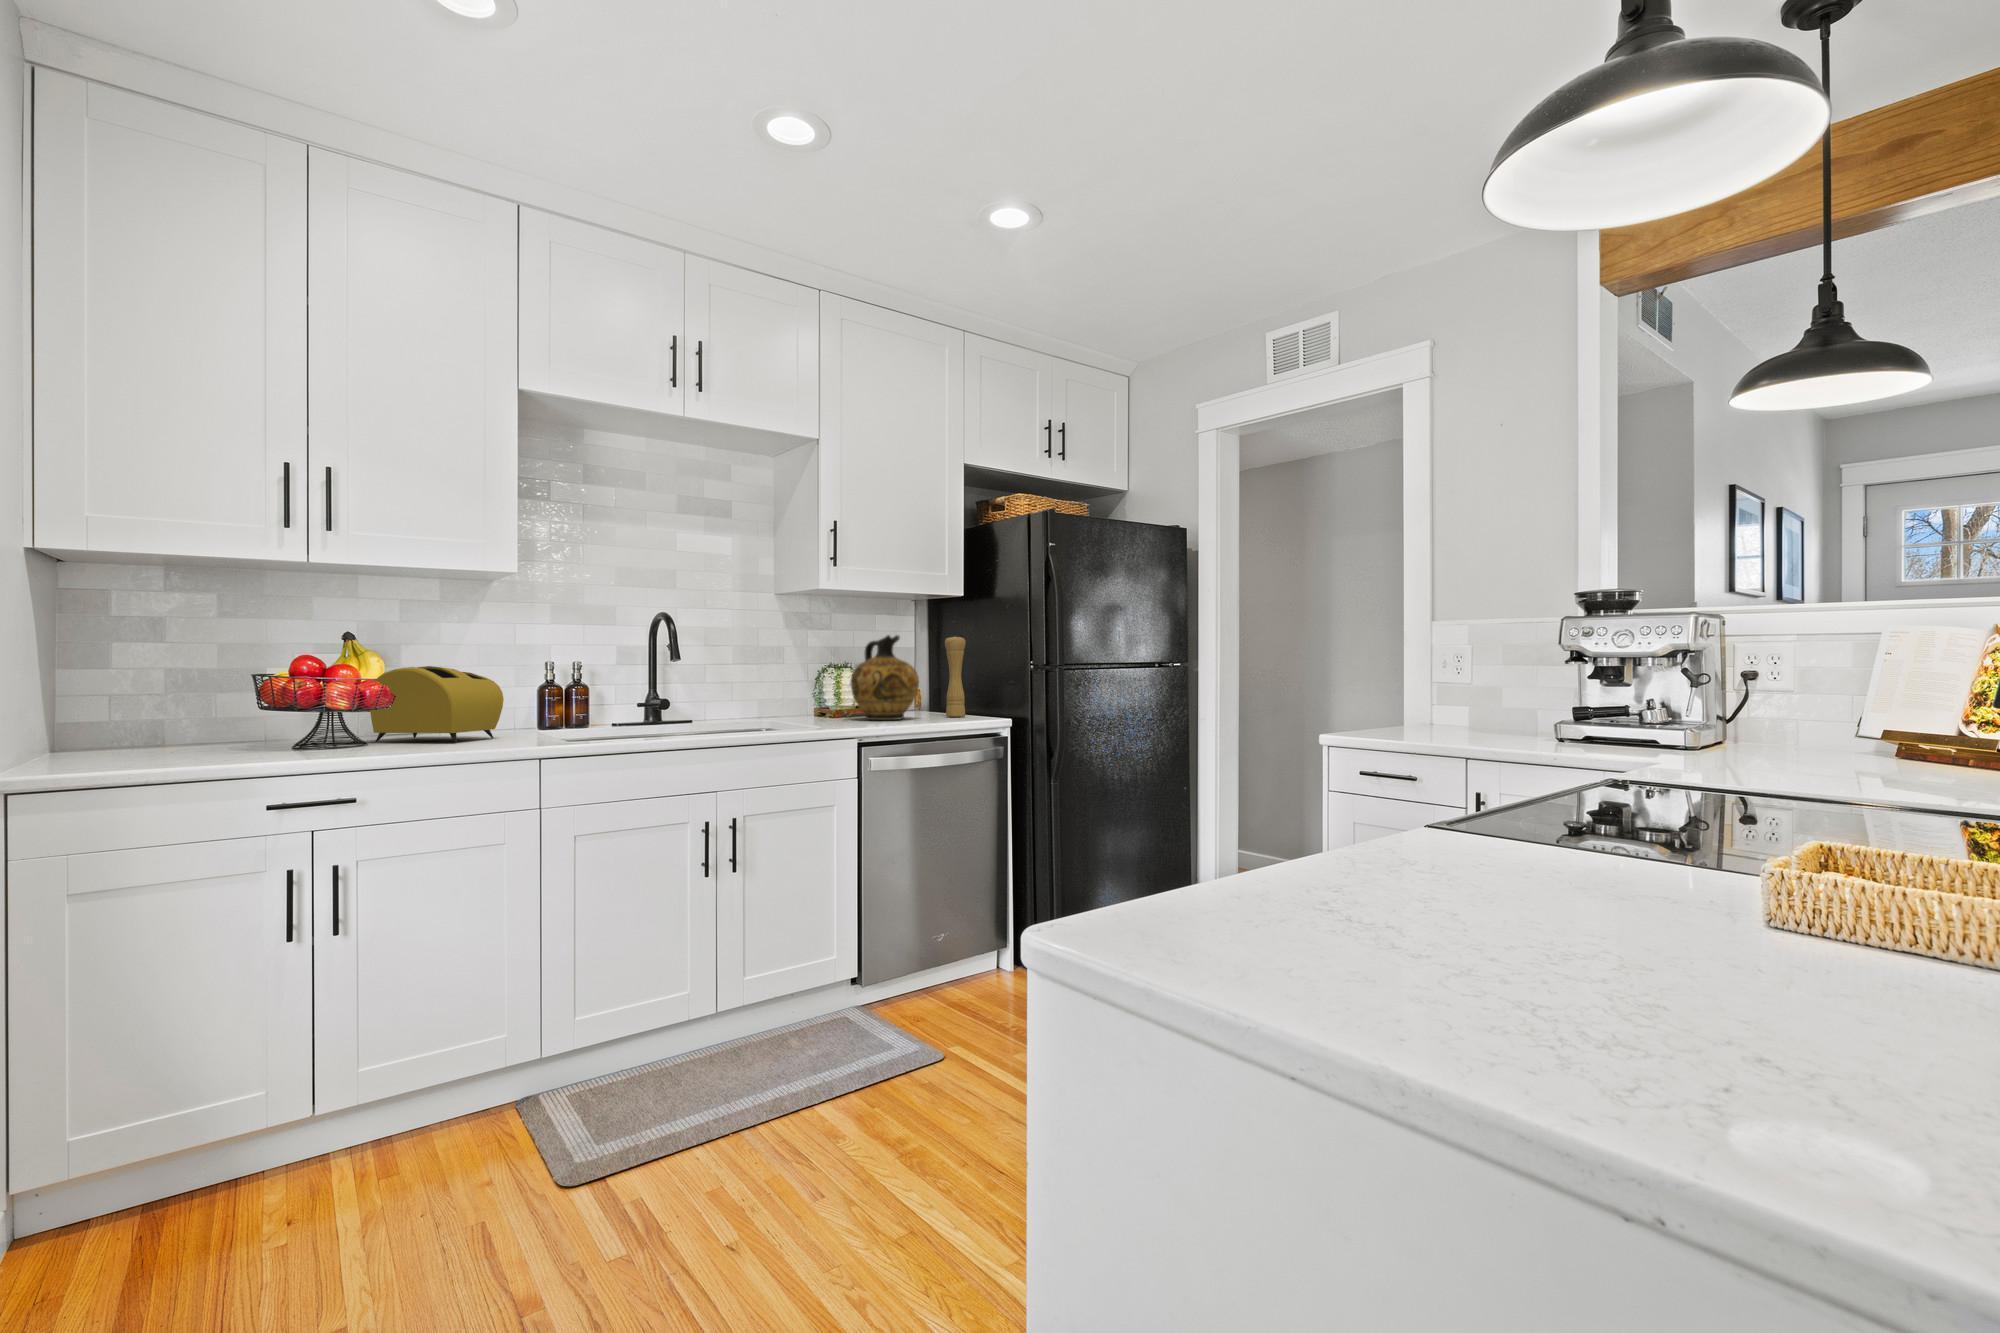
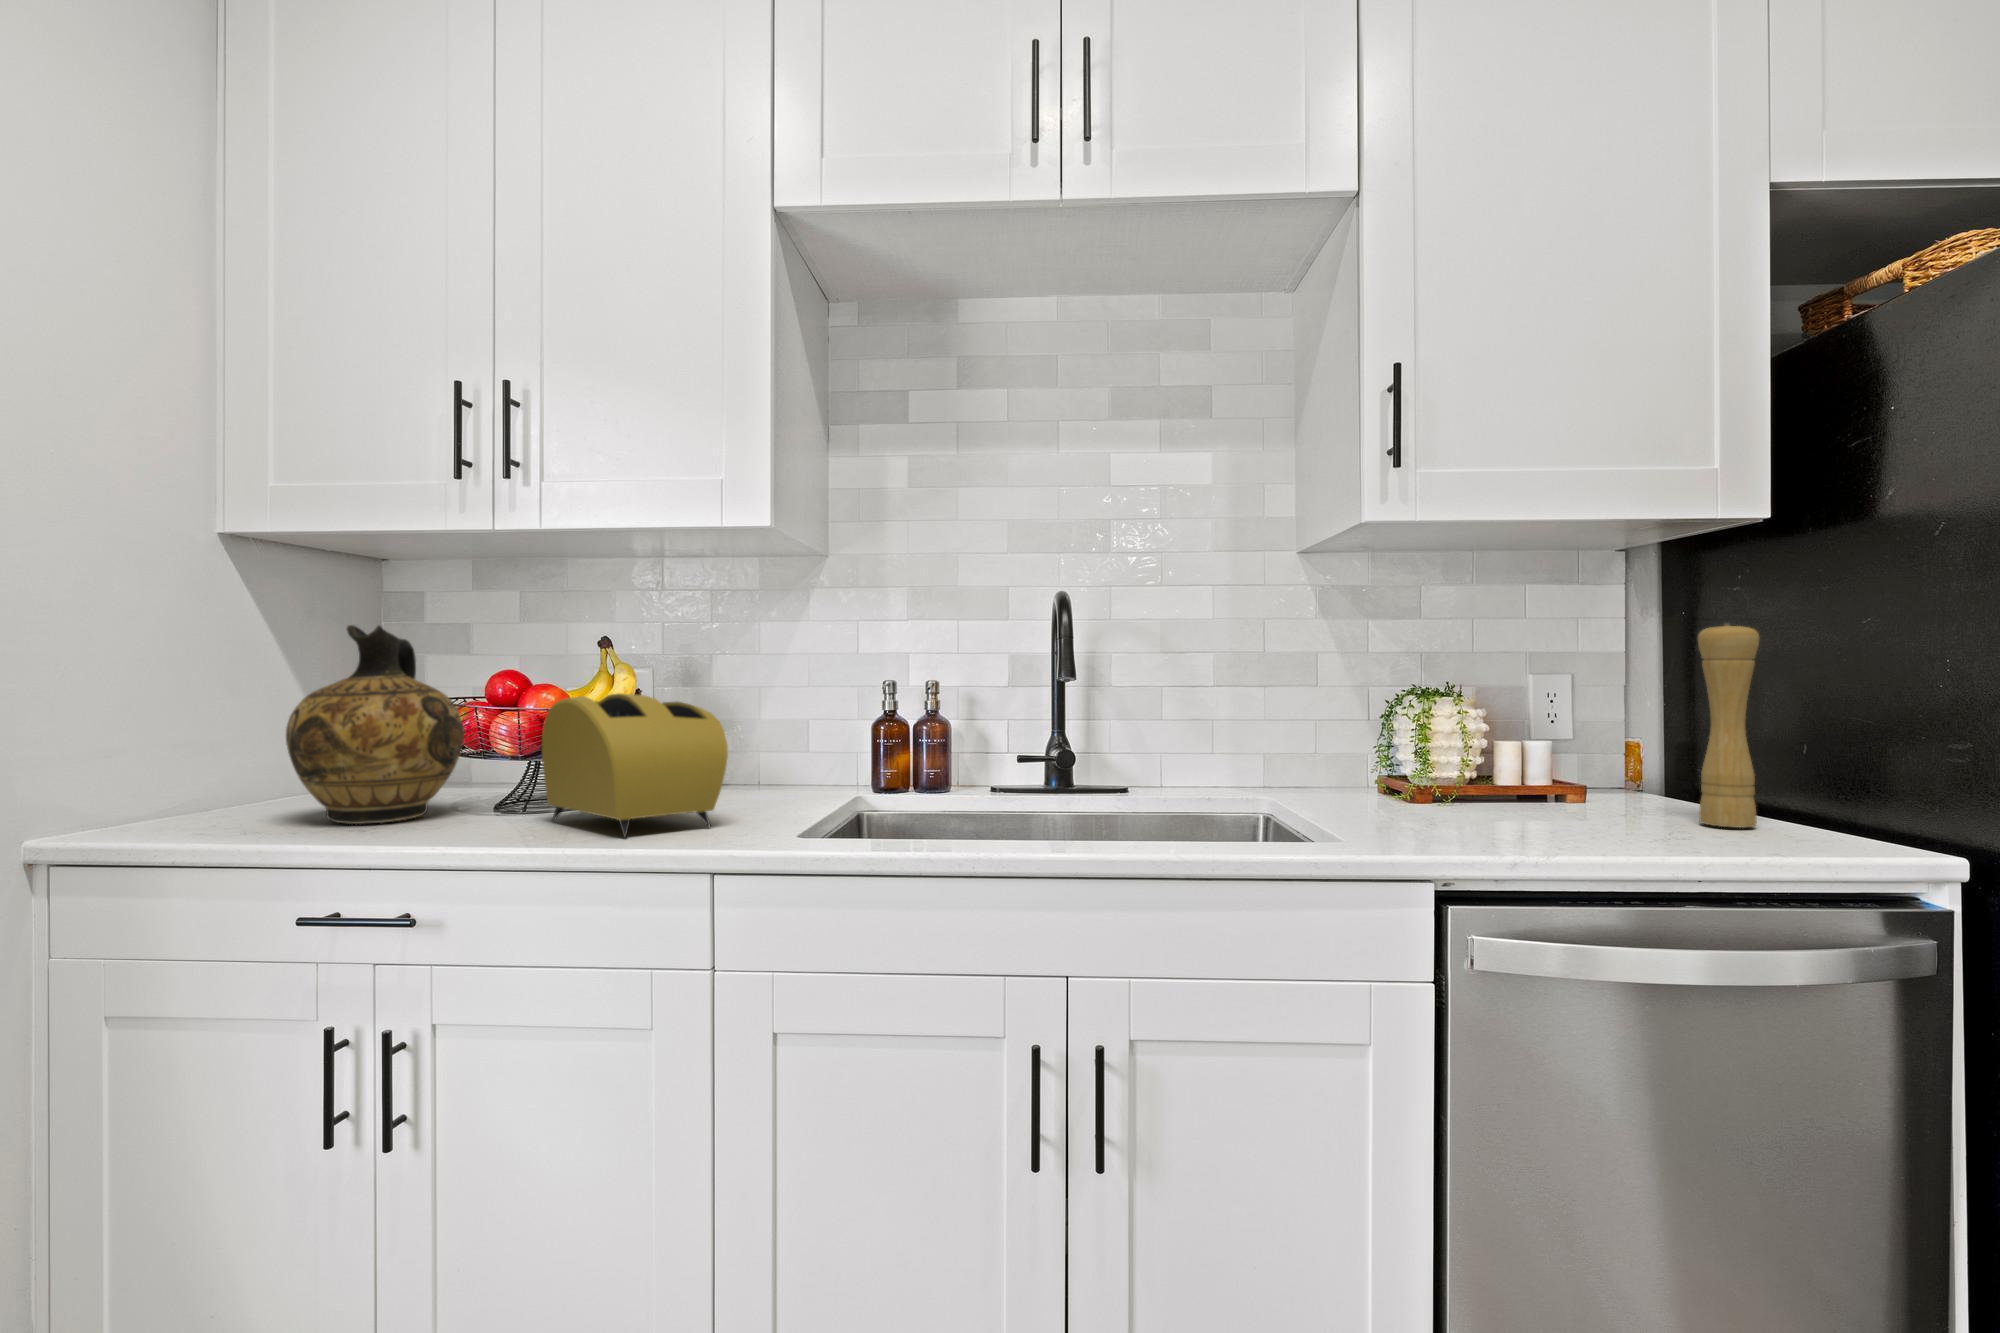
ceramic jug: present [851,635,919,720] -> present [286,625,464,824]

